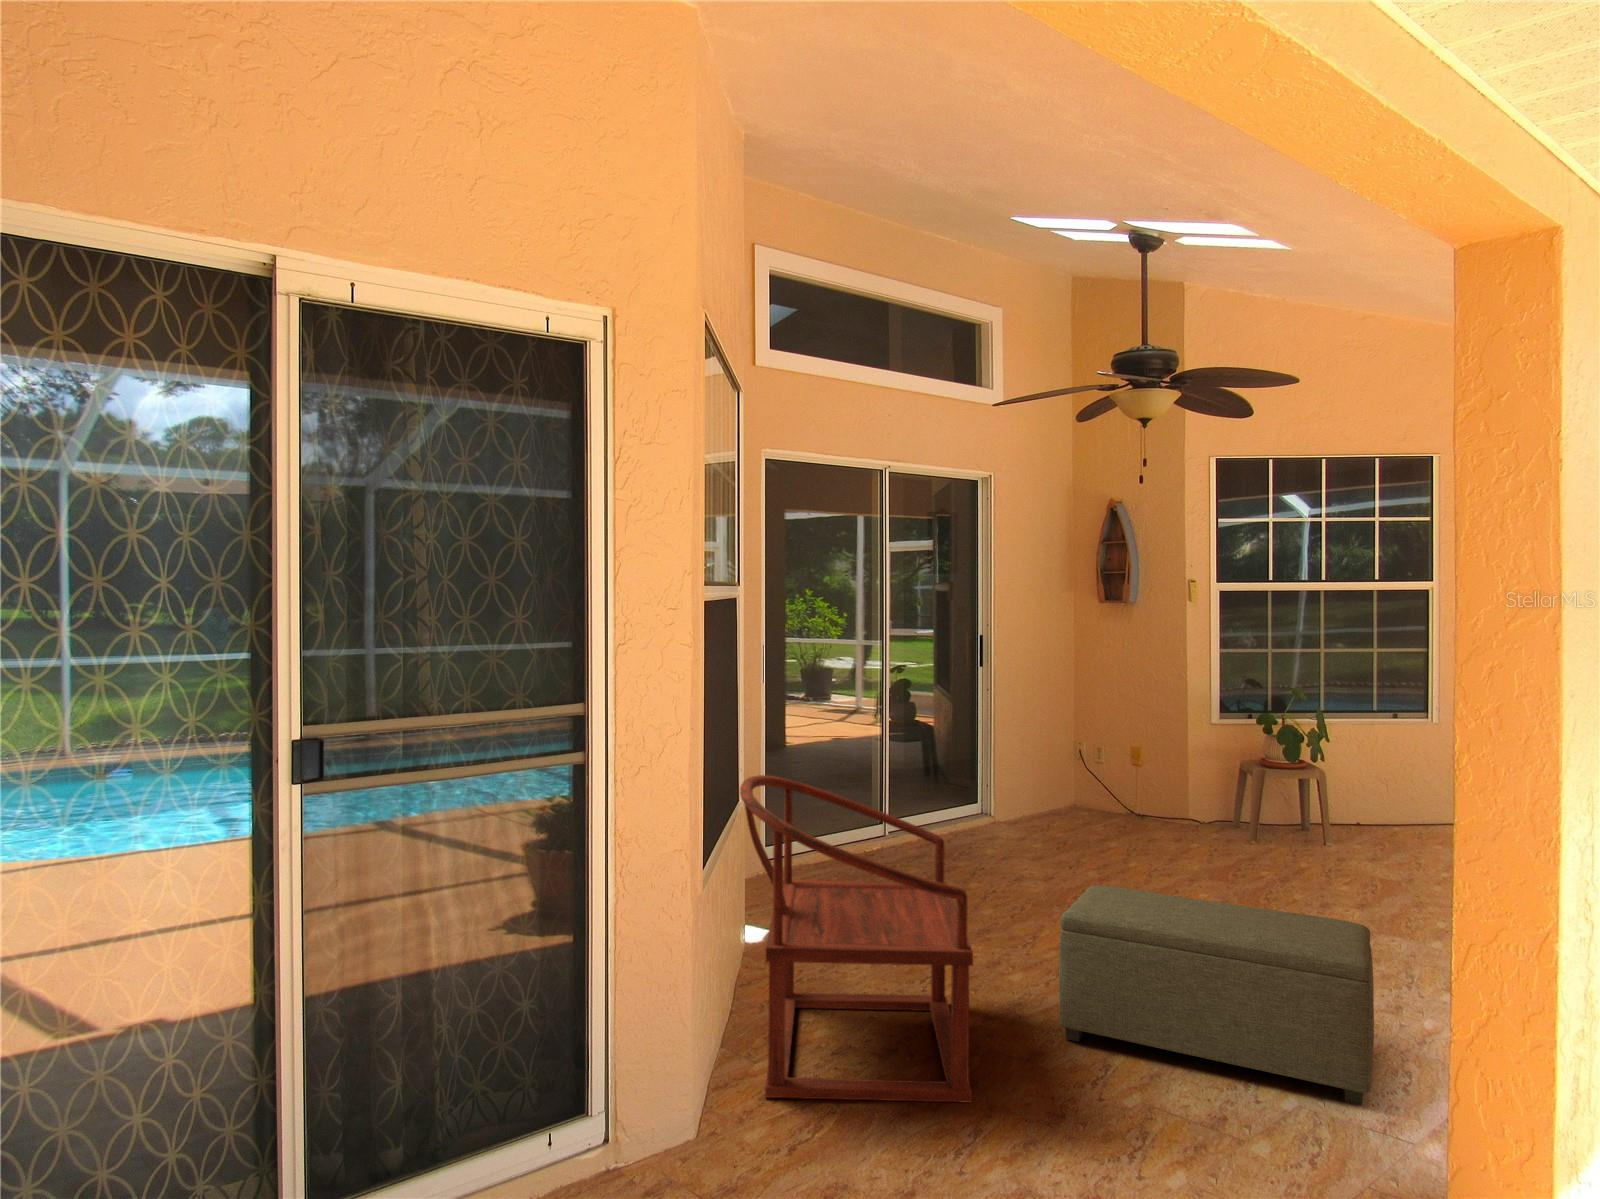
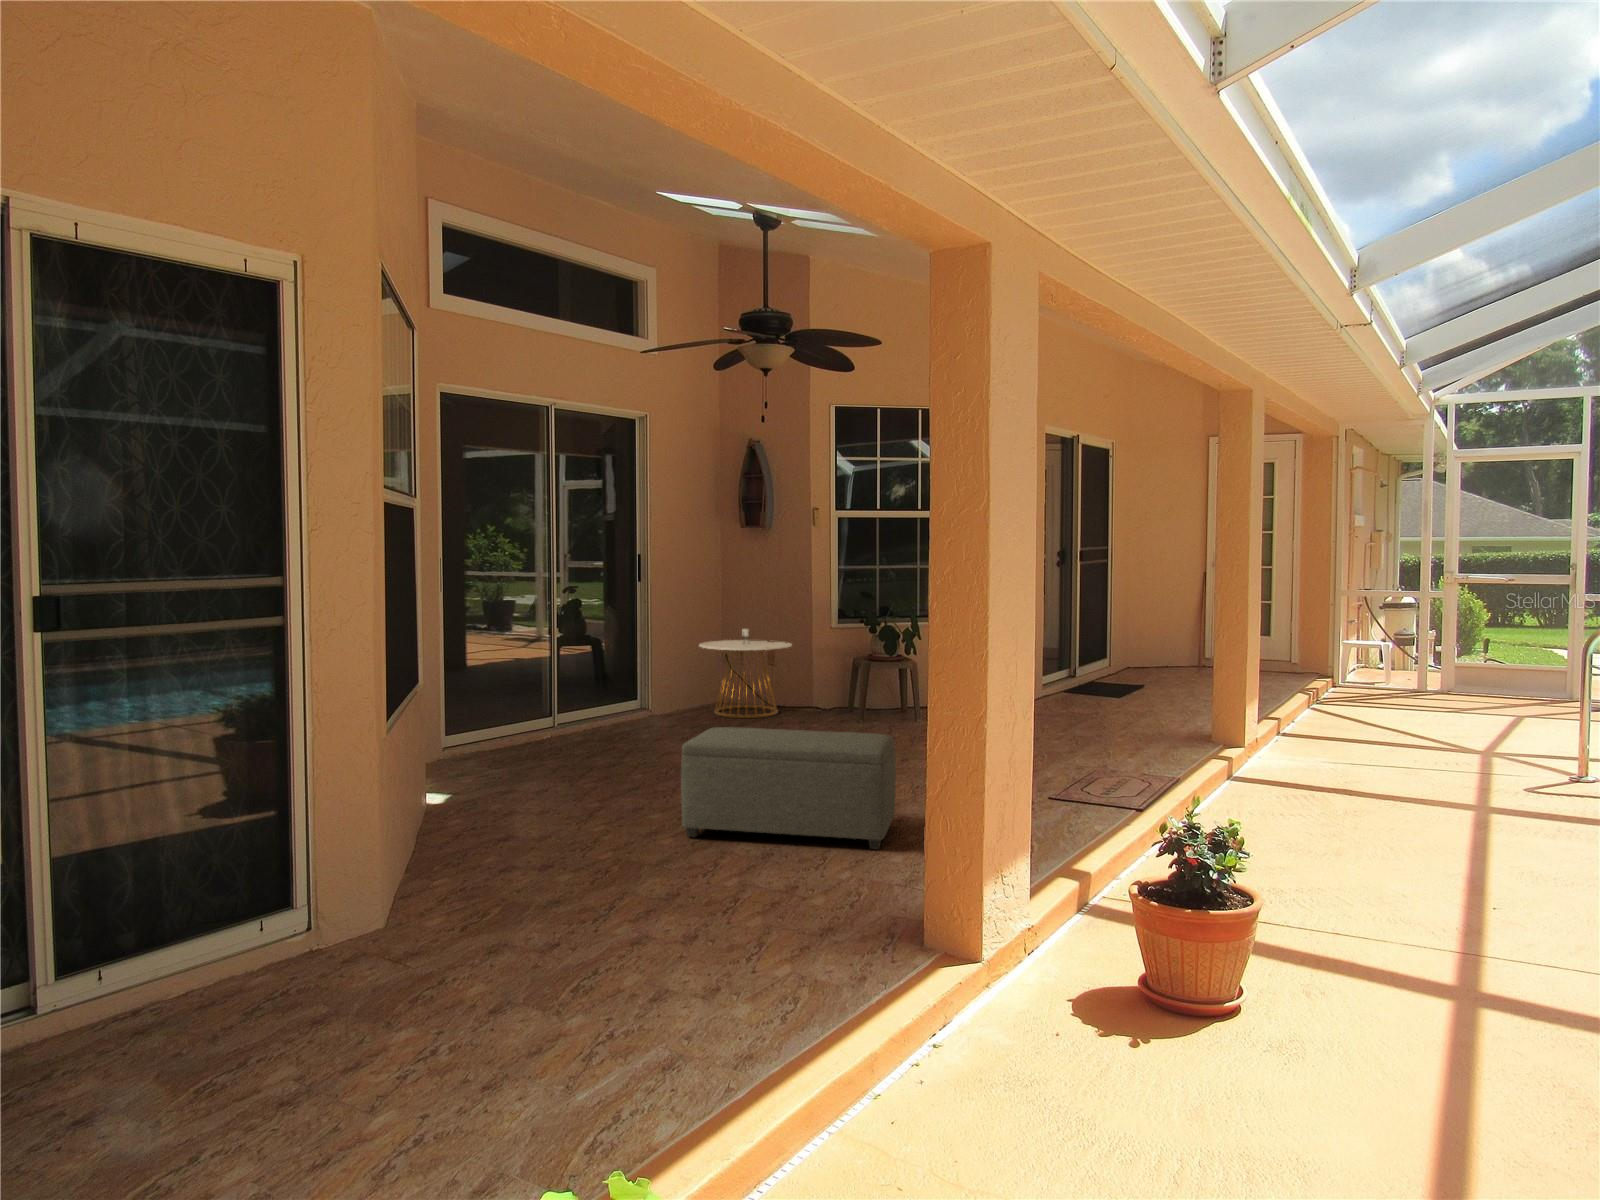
side table: none [1045,723,1161,833] -> present [699,629,792,718]
armchair: present [740,775,973,1103] -> none [421,650,610,888]

